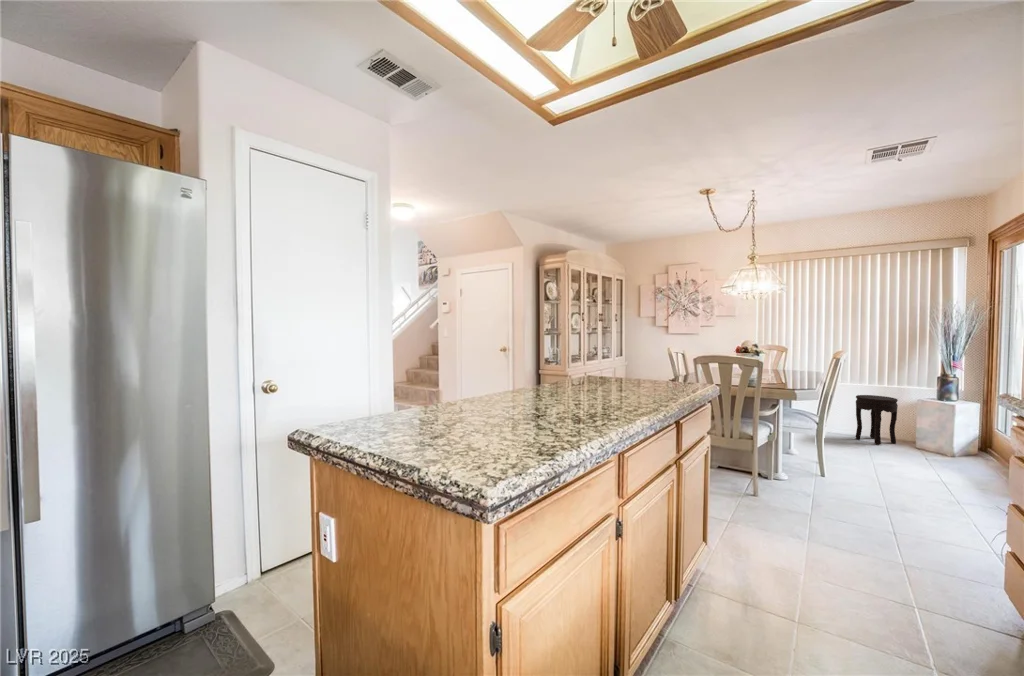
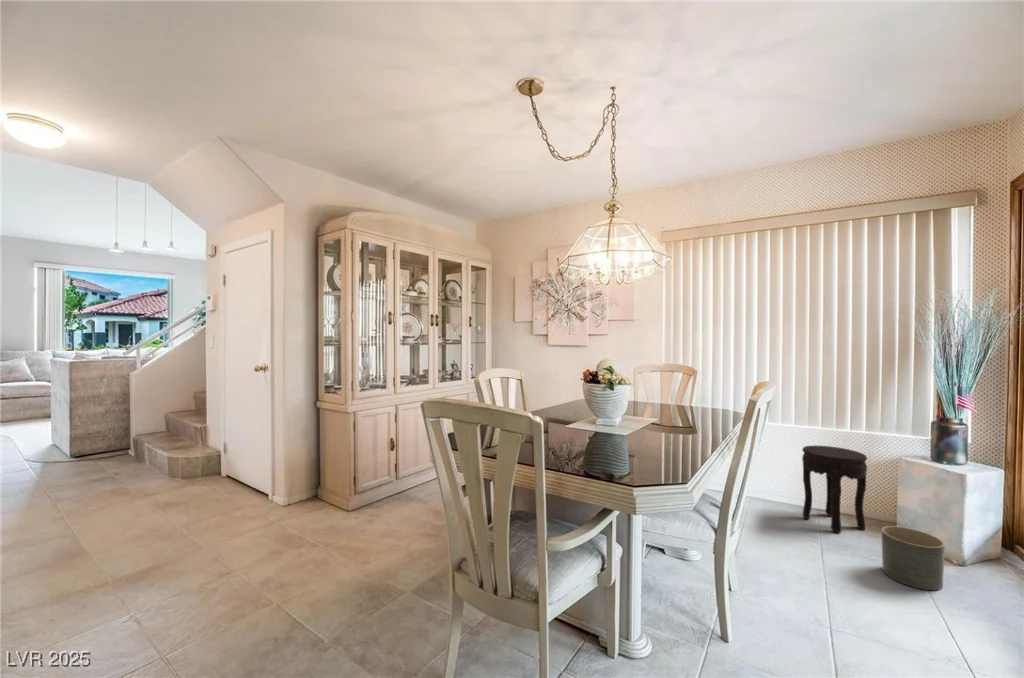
planter: none [906,434,941,463] -> present [882,526,945,590]

